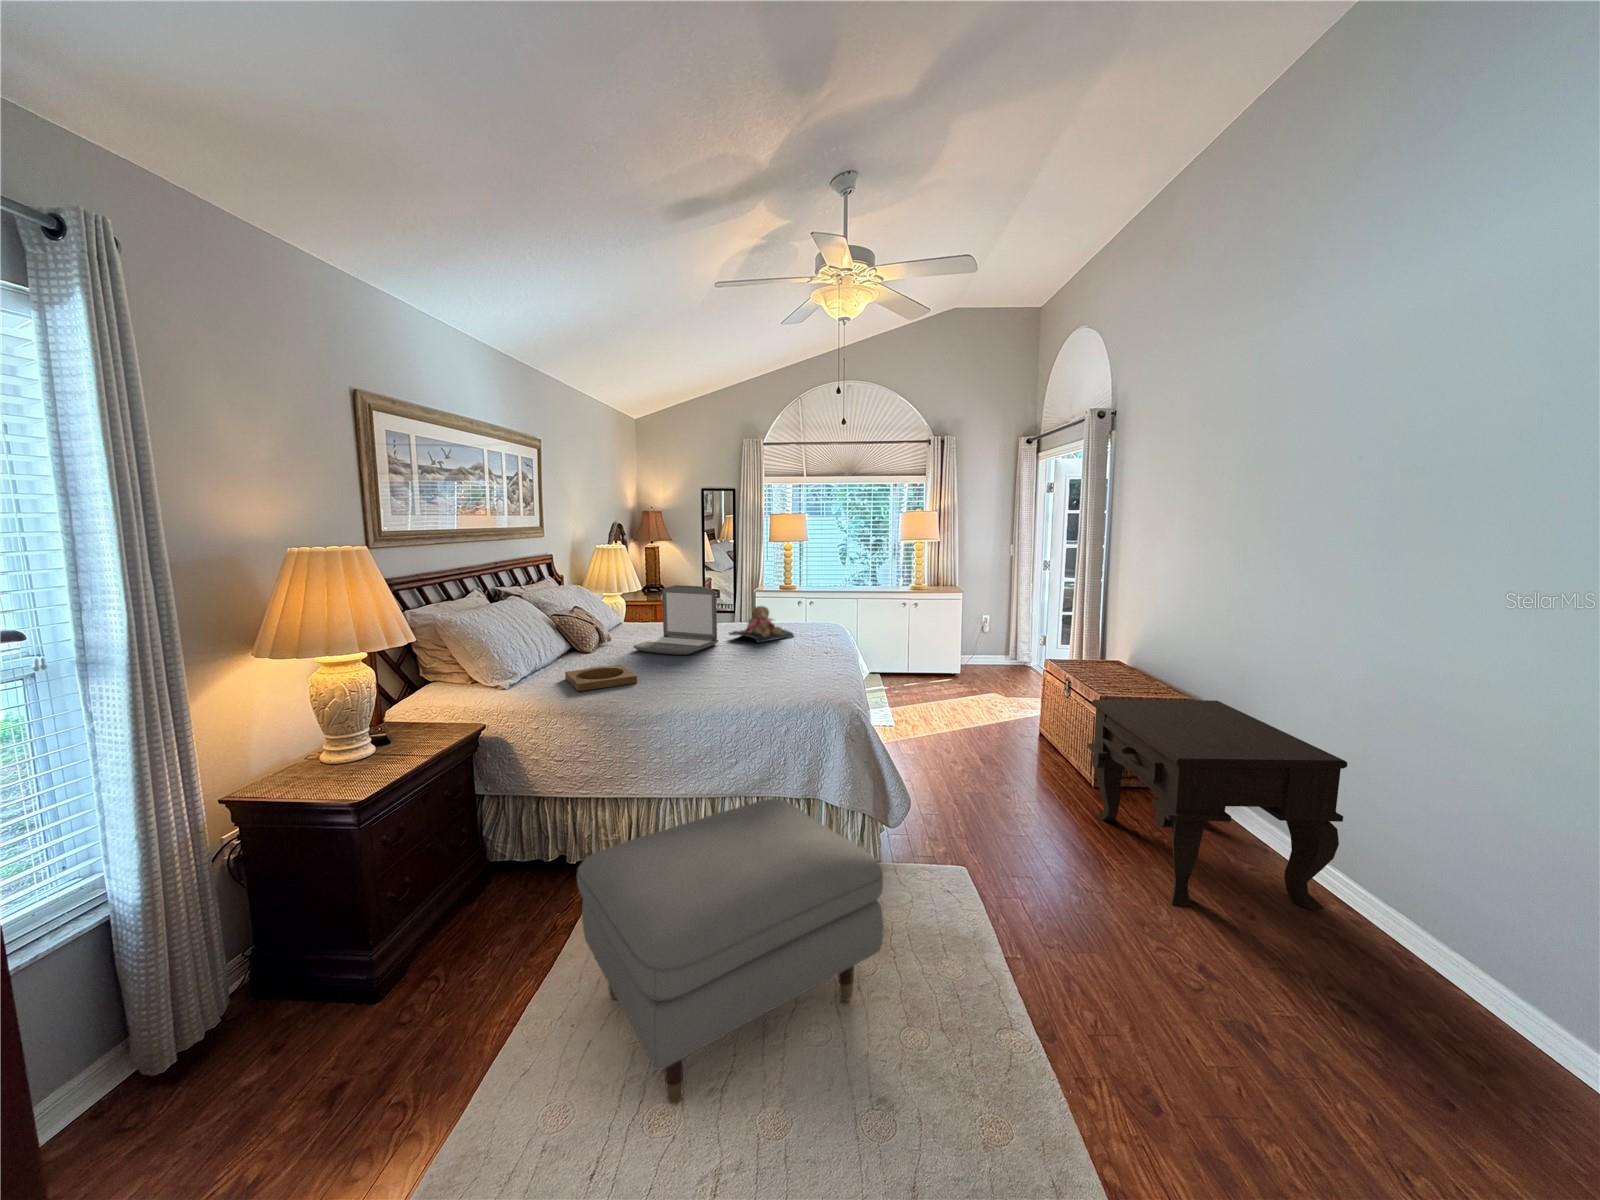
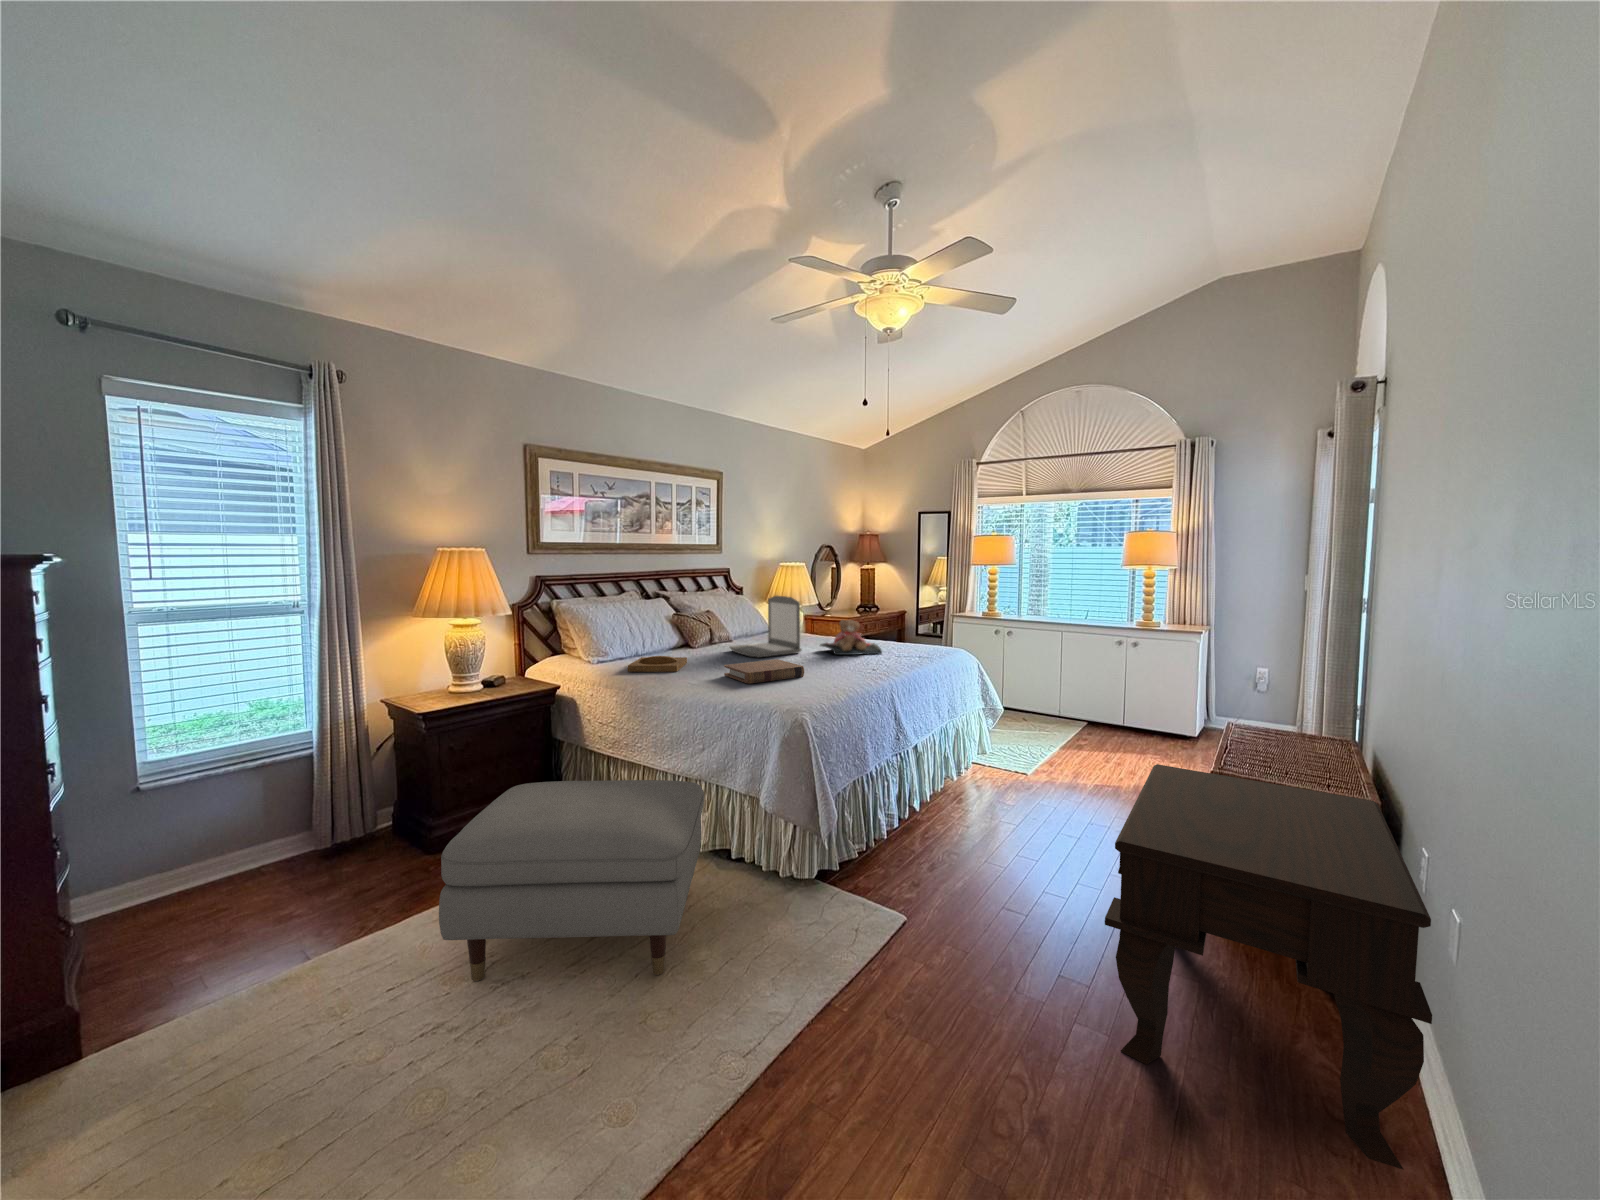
book: none [703,654,783,685] -> present [724,659,804,684]

